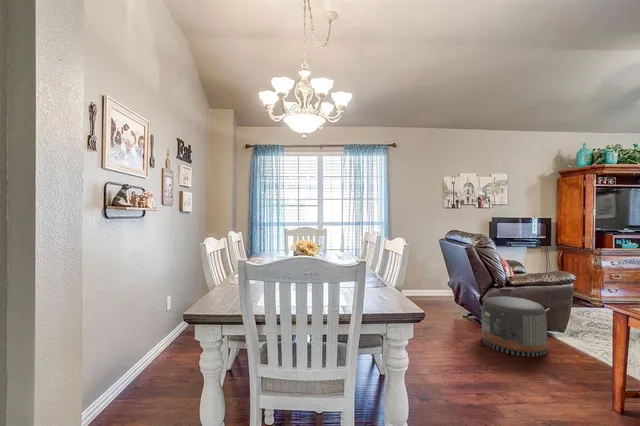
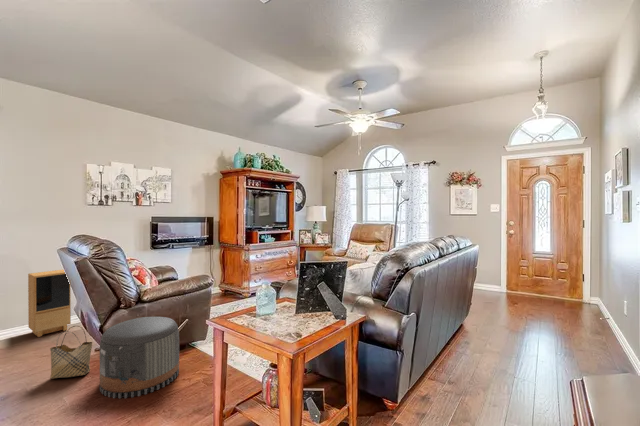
speaker: none [412,255,438,299] -> present [28,270,71,337]
woven basket: none [444,293,470,329] -> present [50,326,92,379]

